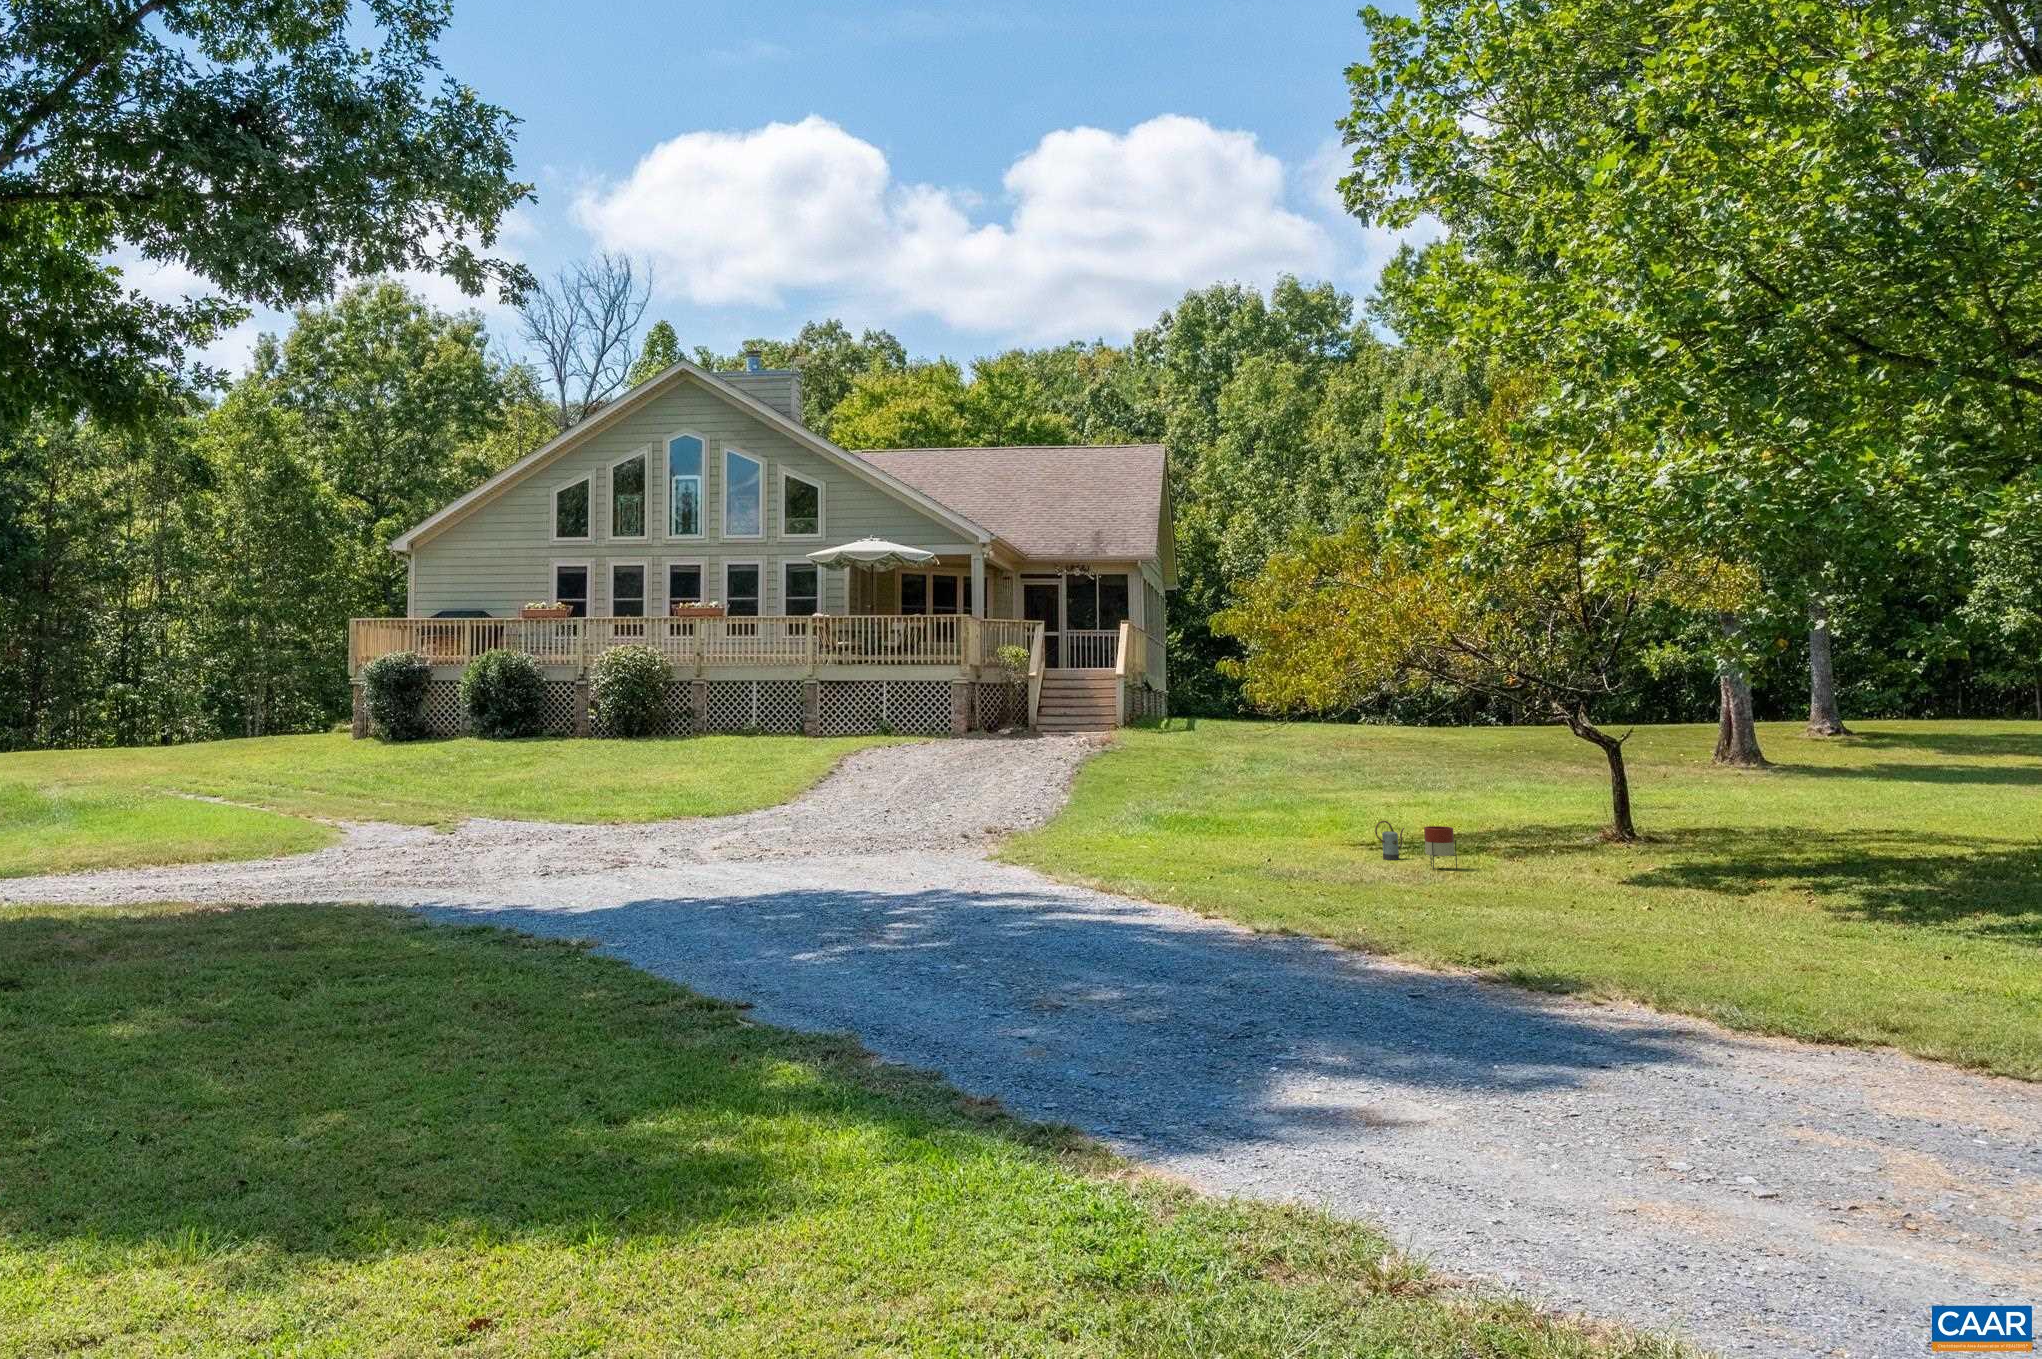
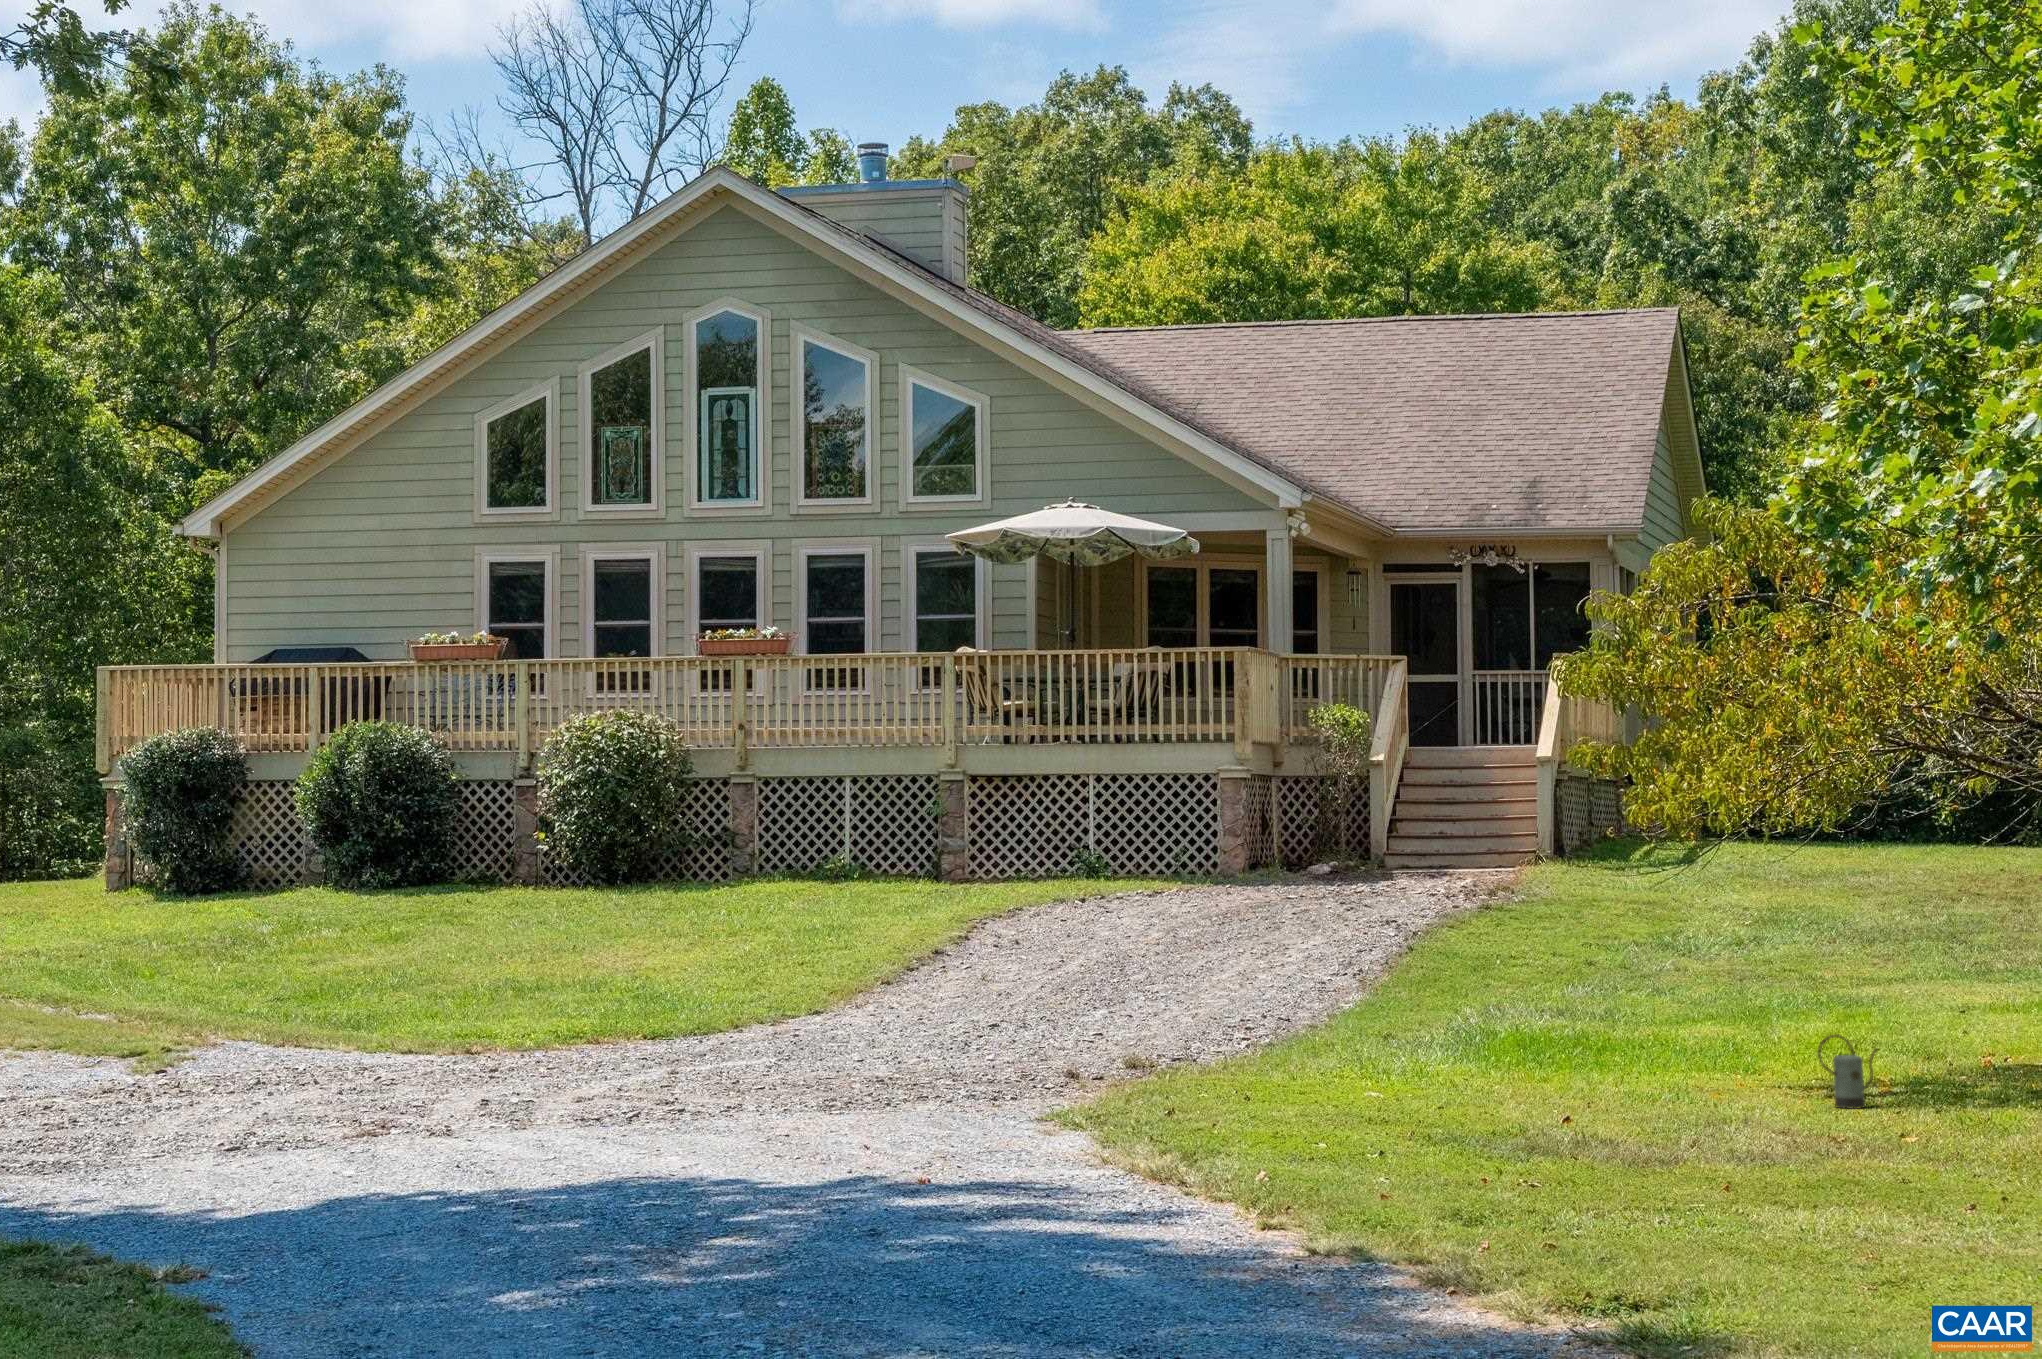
planter: present [1424,826,1457,870] -> none [1888,1044,1948,1127]

